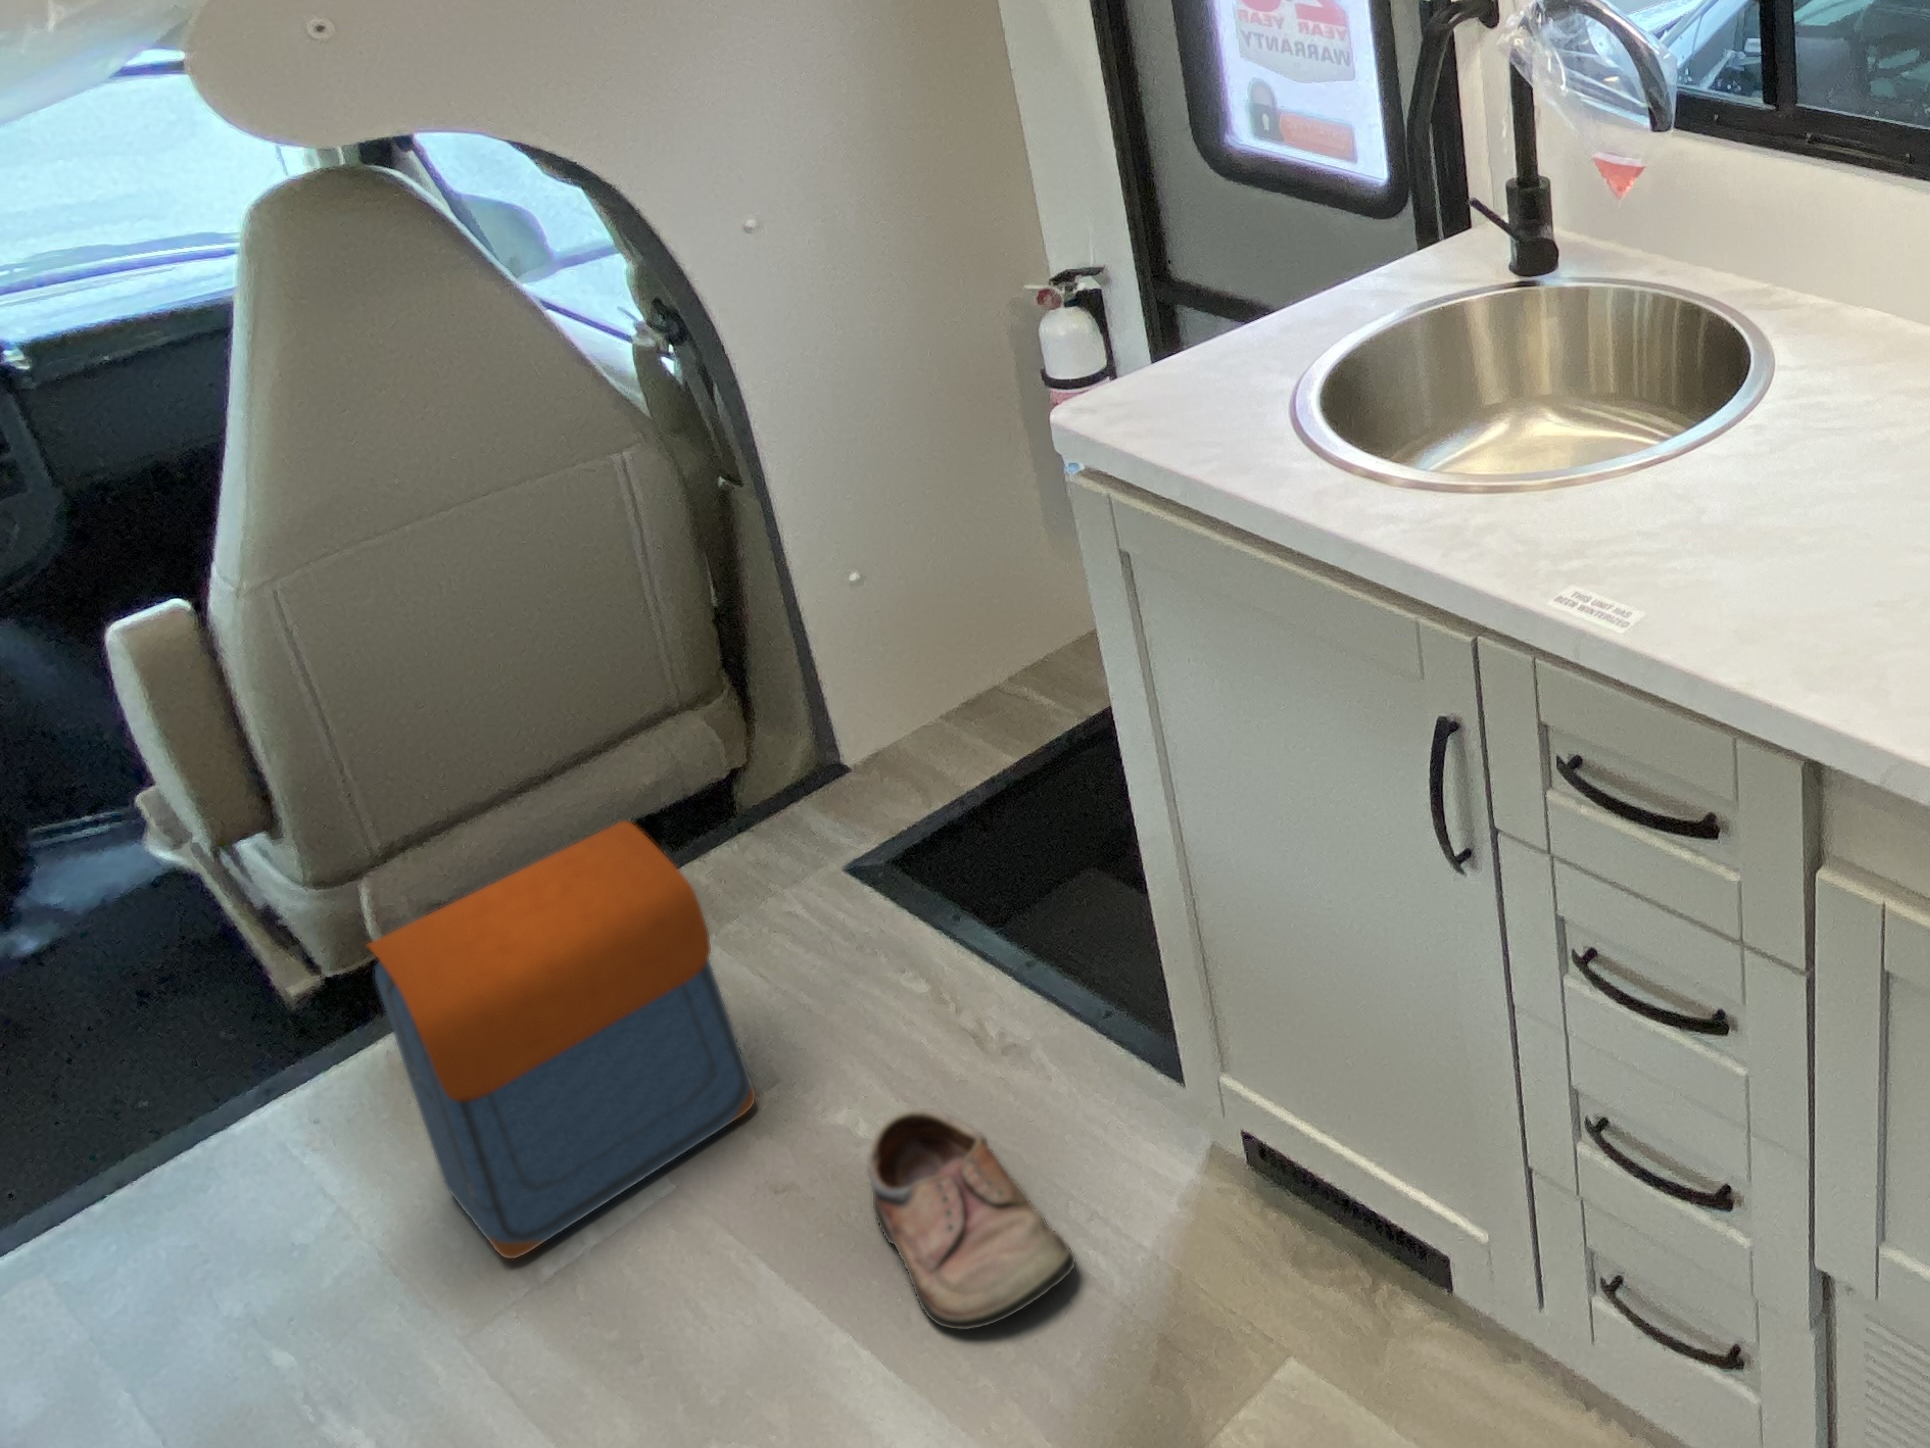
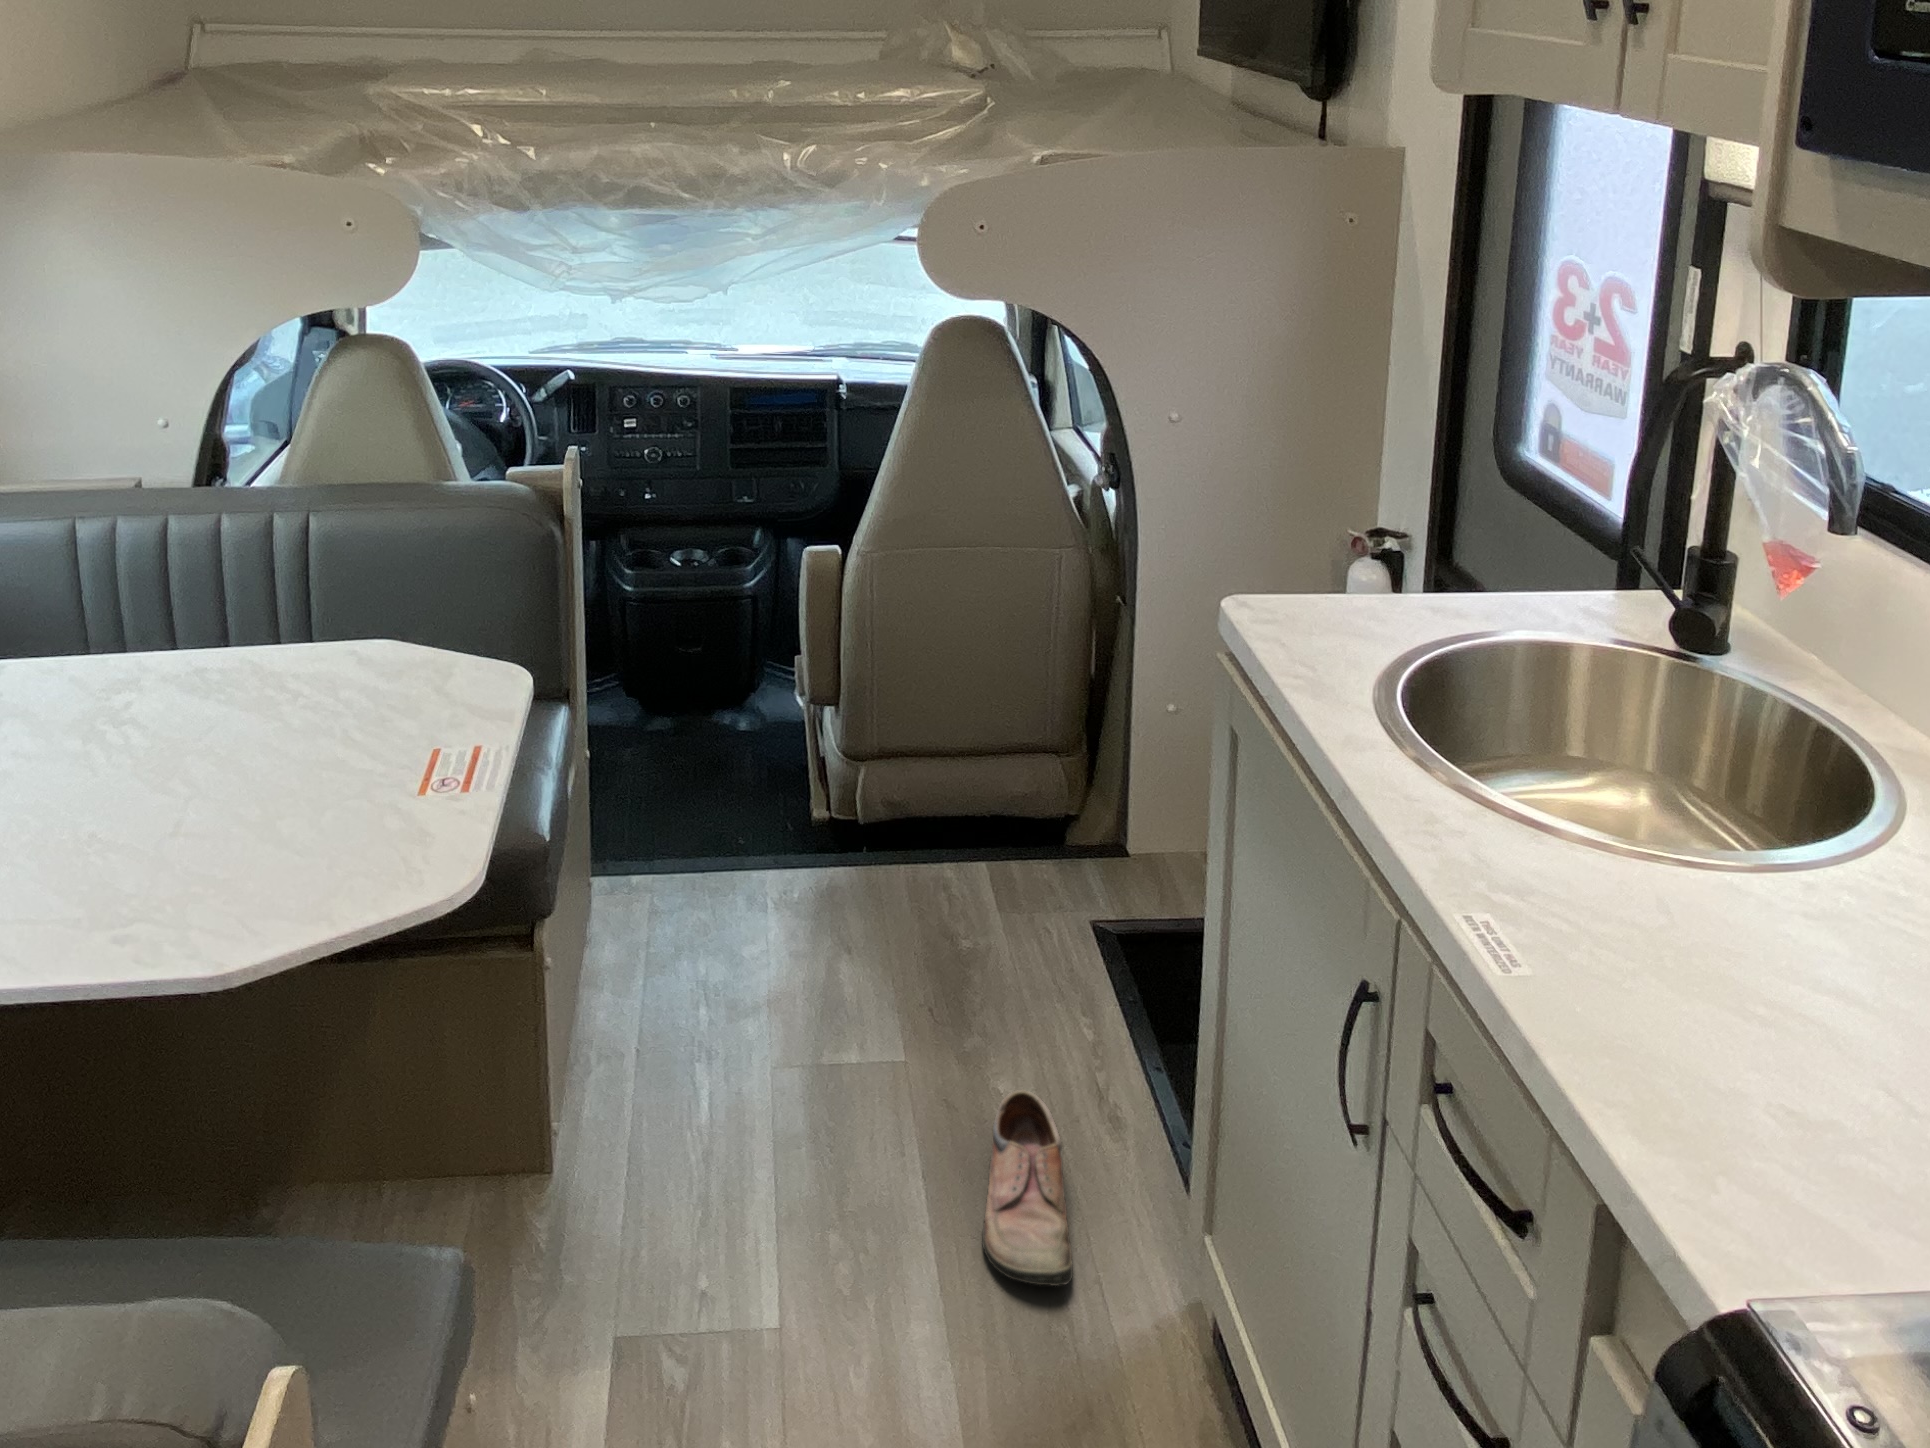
backpack: present [366,821,755,1259] -> none [834,790,983,1035]

